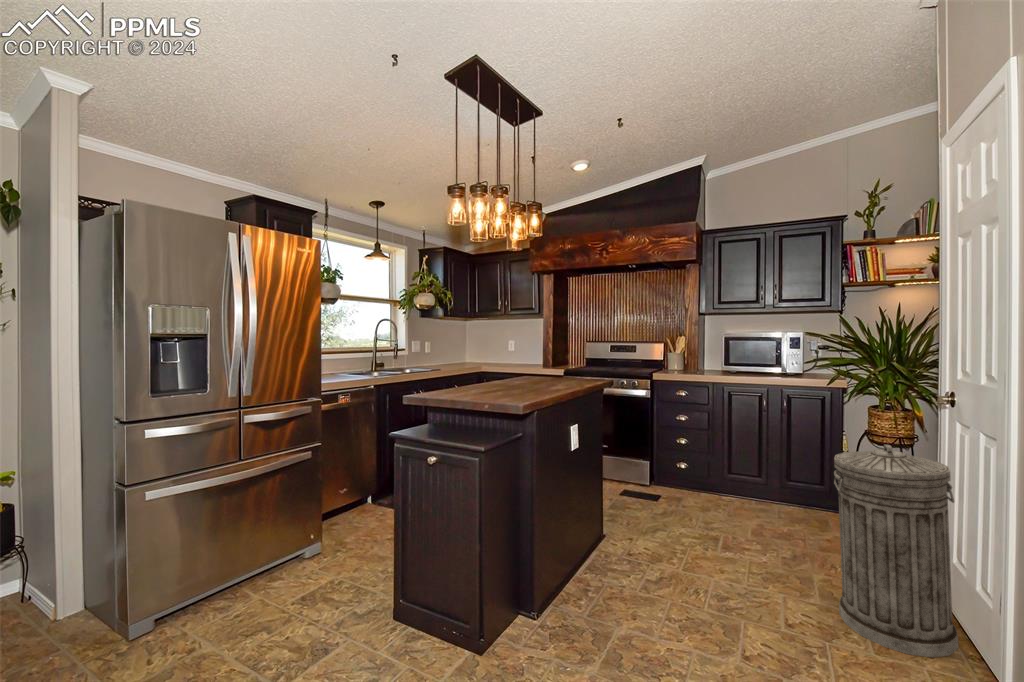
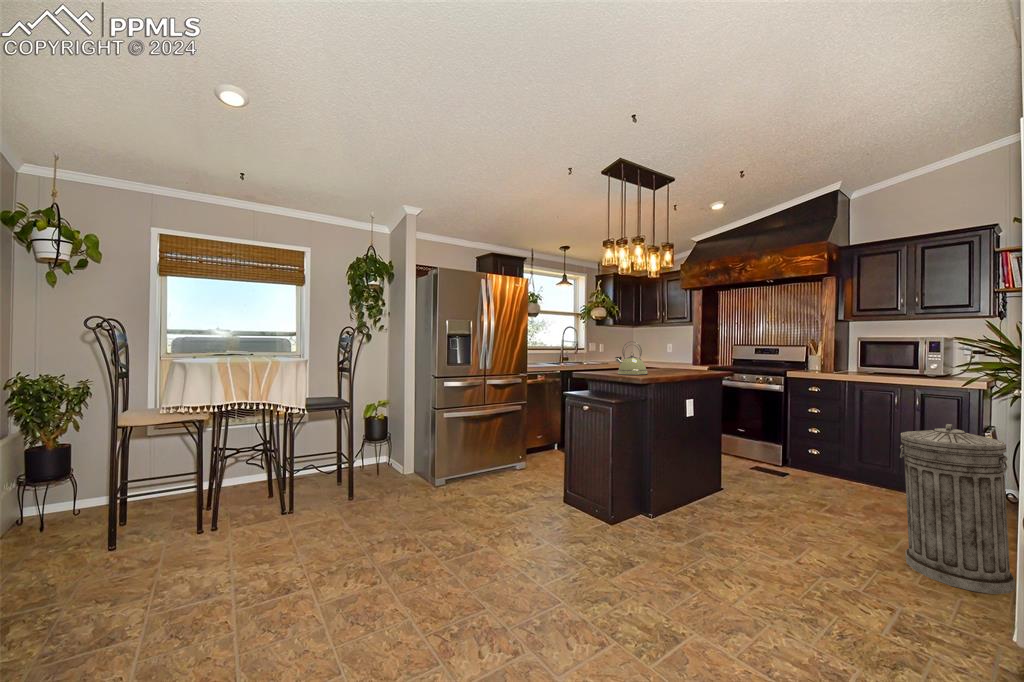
kettle: none [473,345,524,399] -> present [615,341,647,375]

